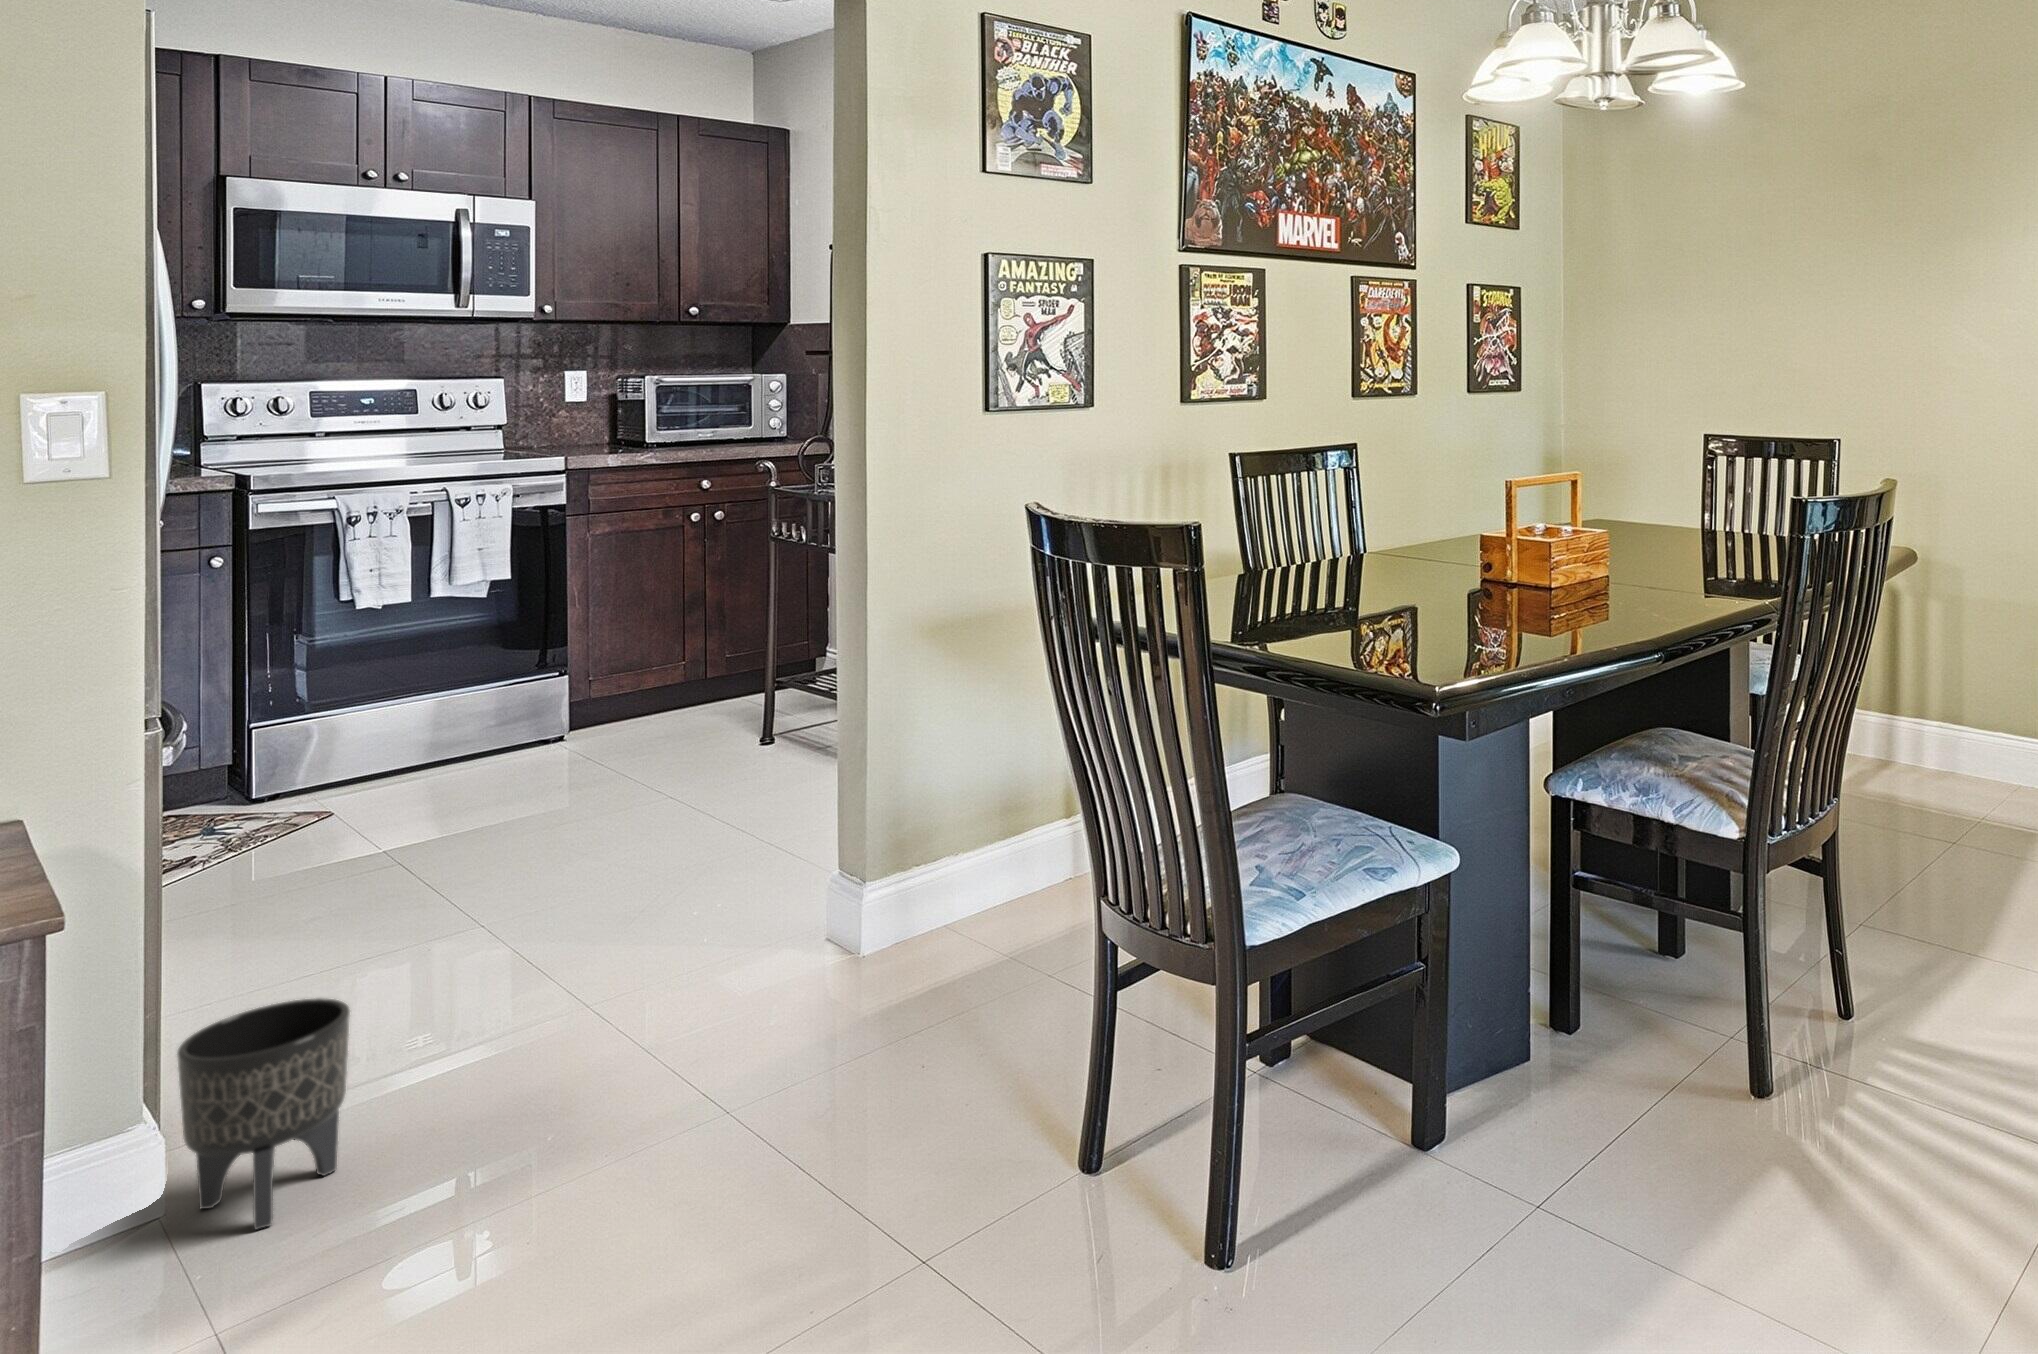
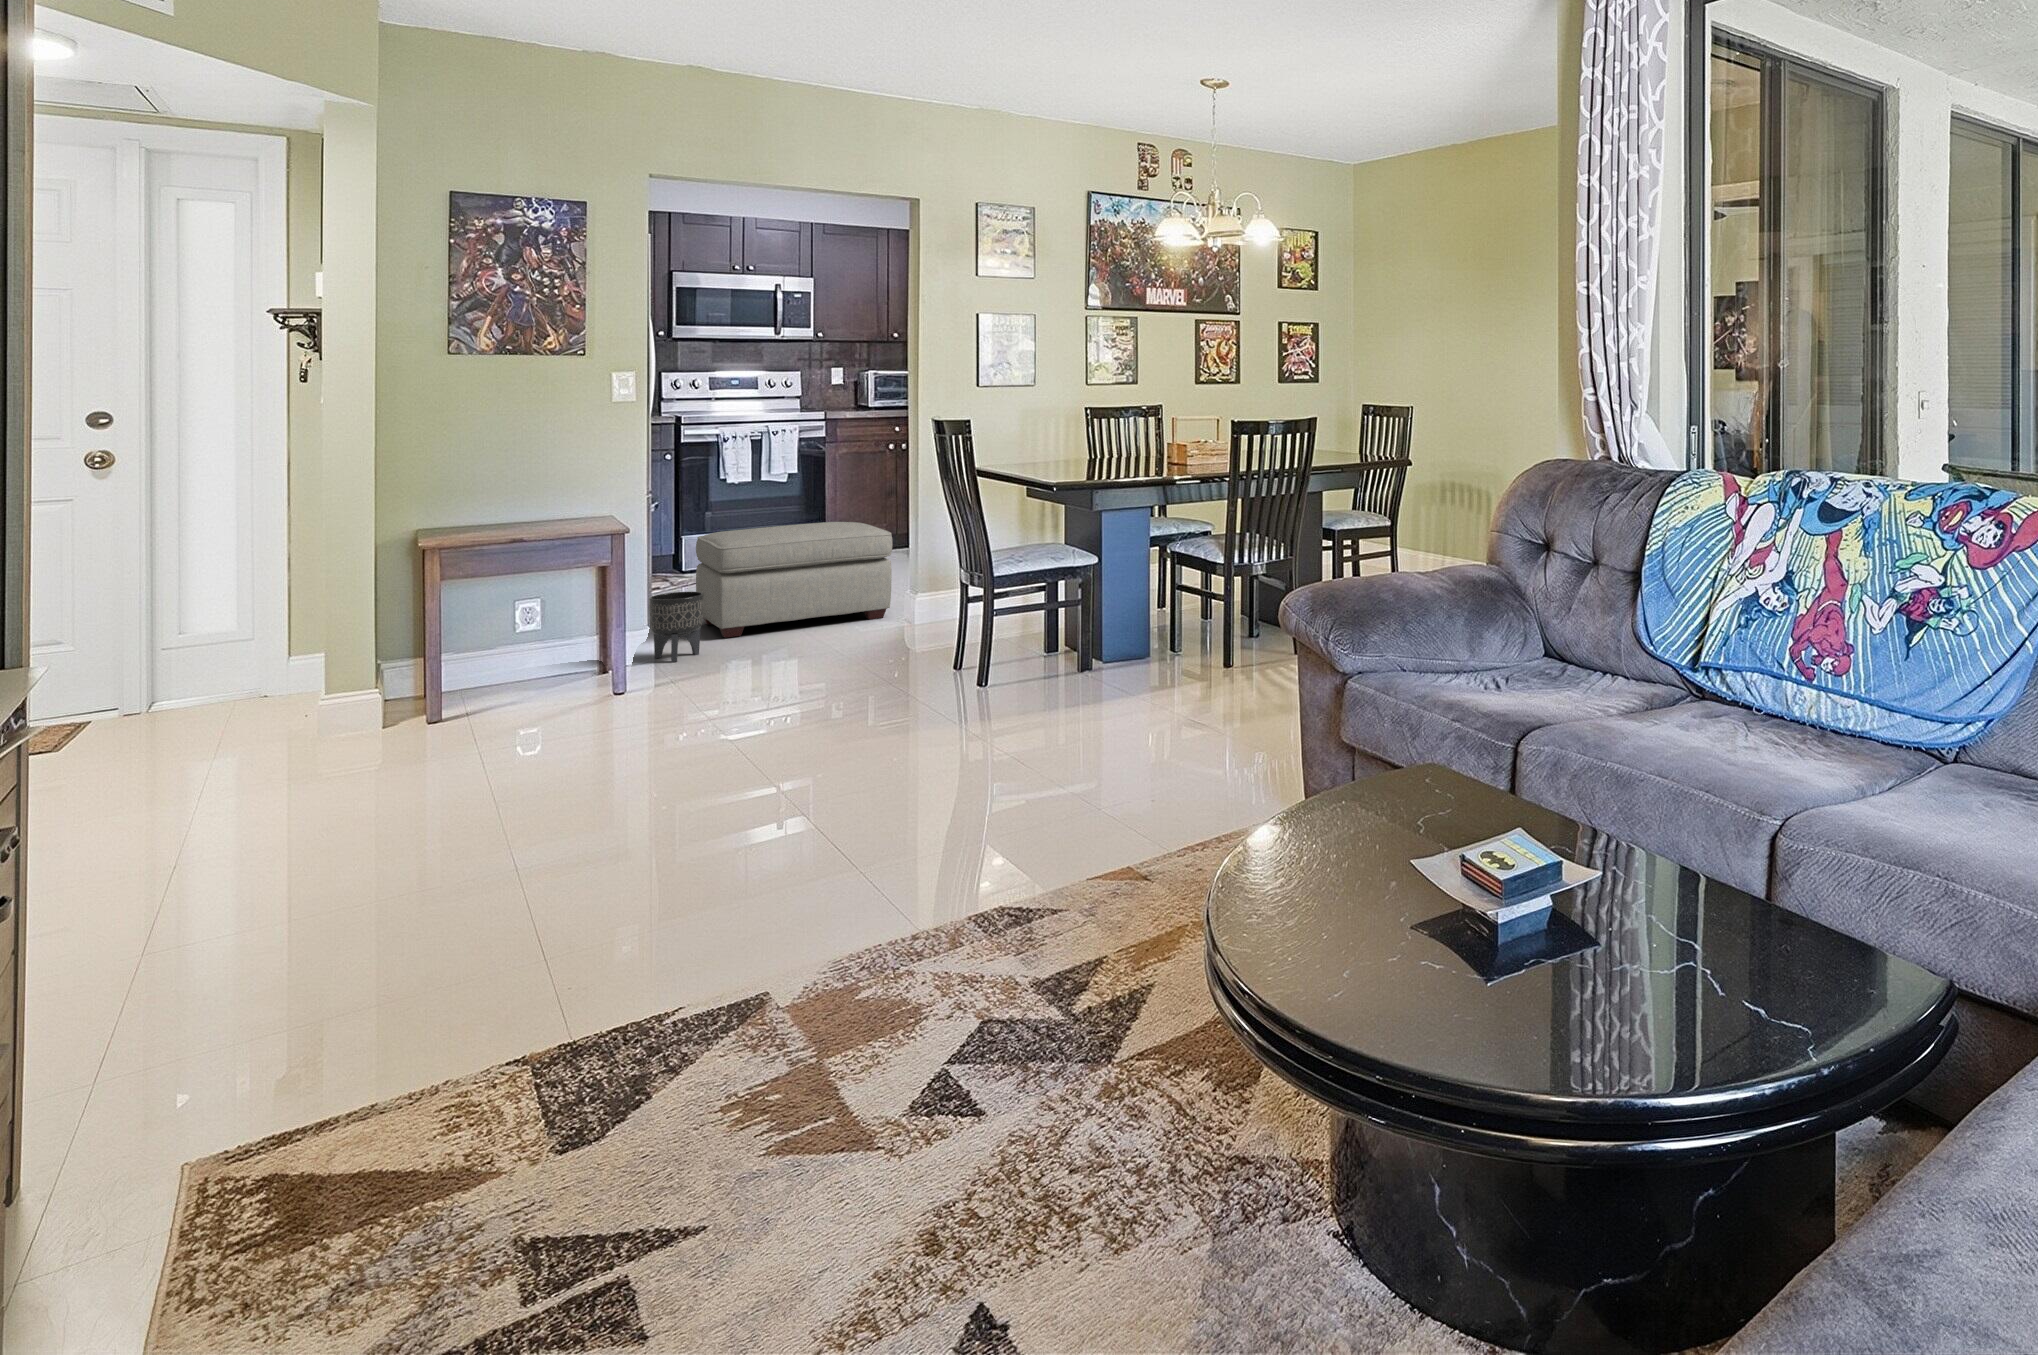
ottoman: none [306,716,803,1073] -> present [696,522,892,638]

